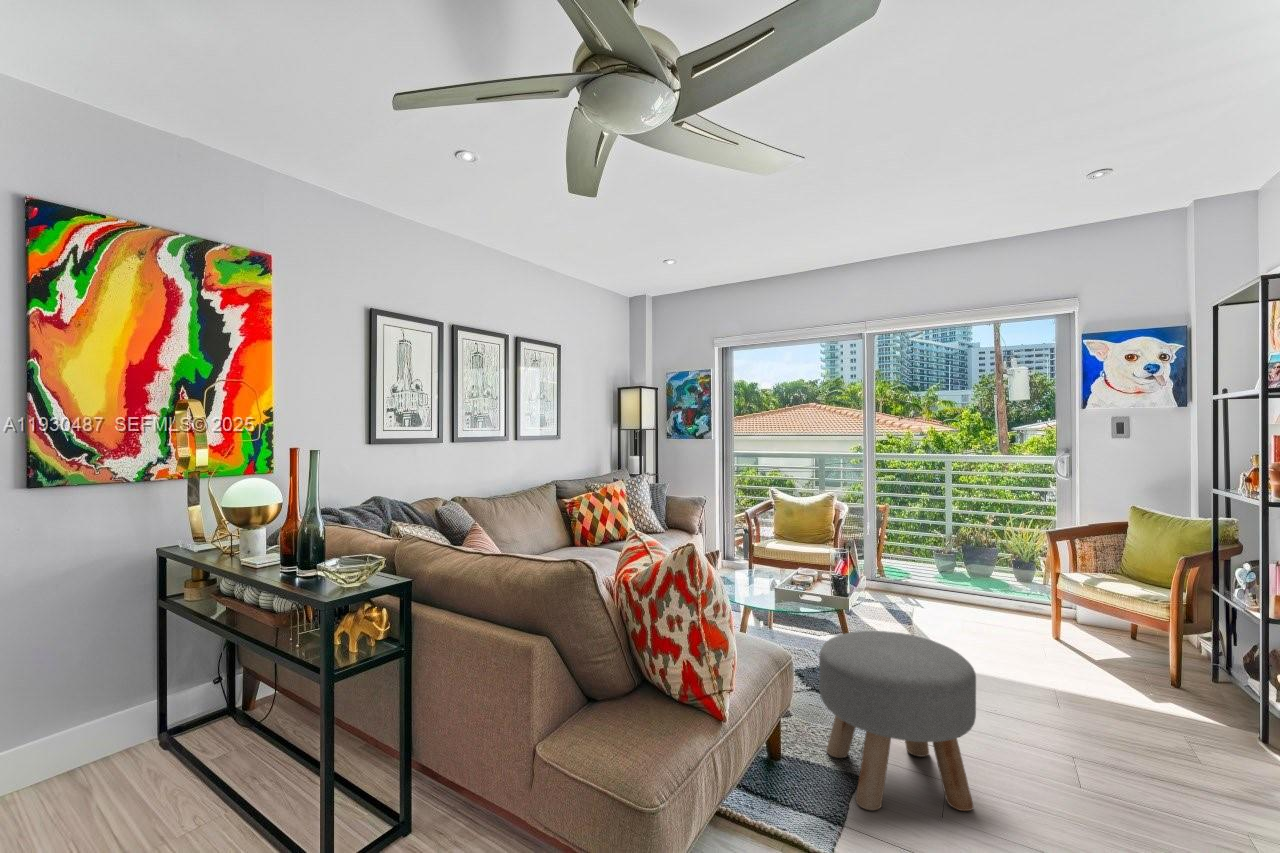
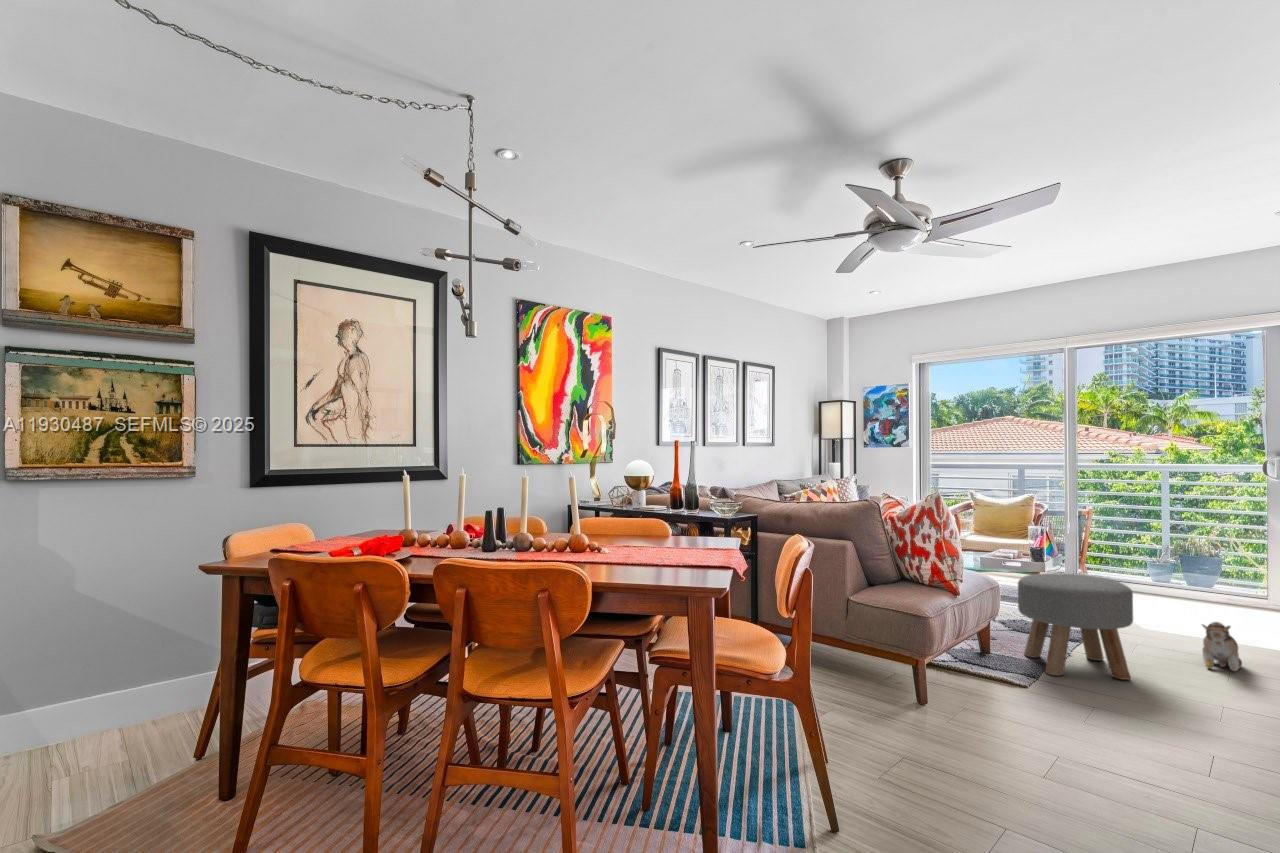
plush toy: none [1049,697,1098,766] -> present [1202,622,1242,671]

